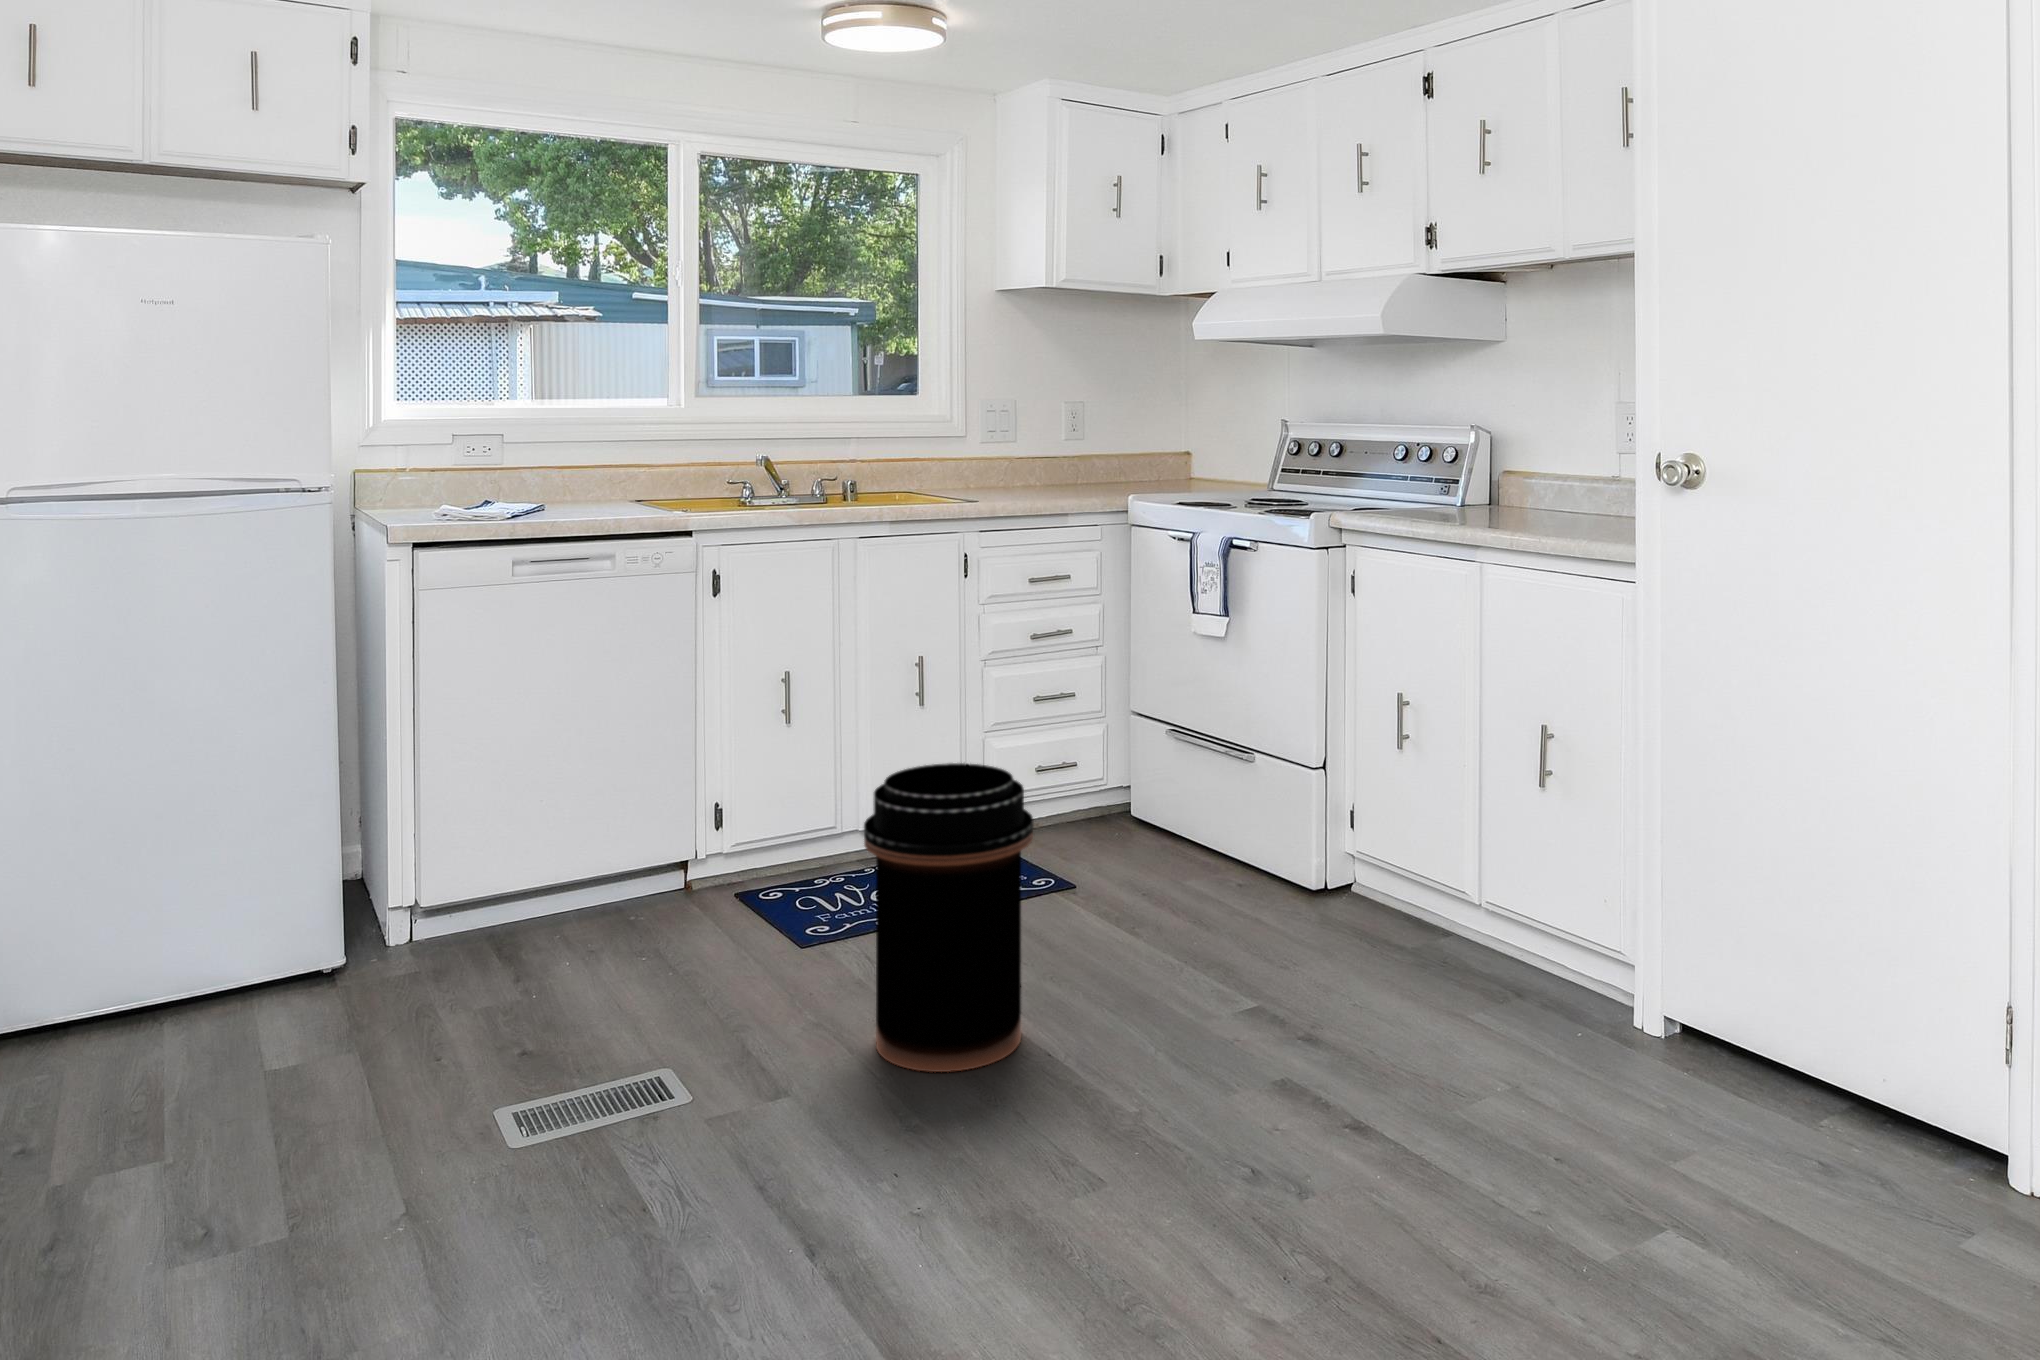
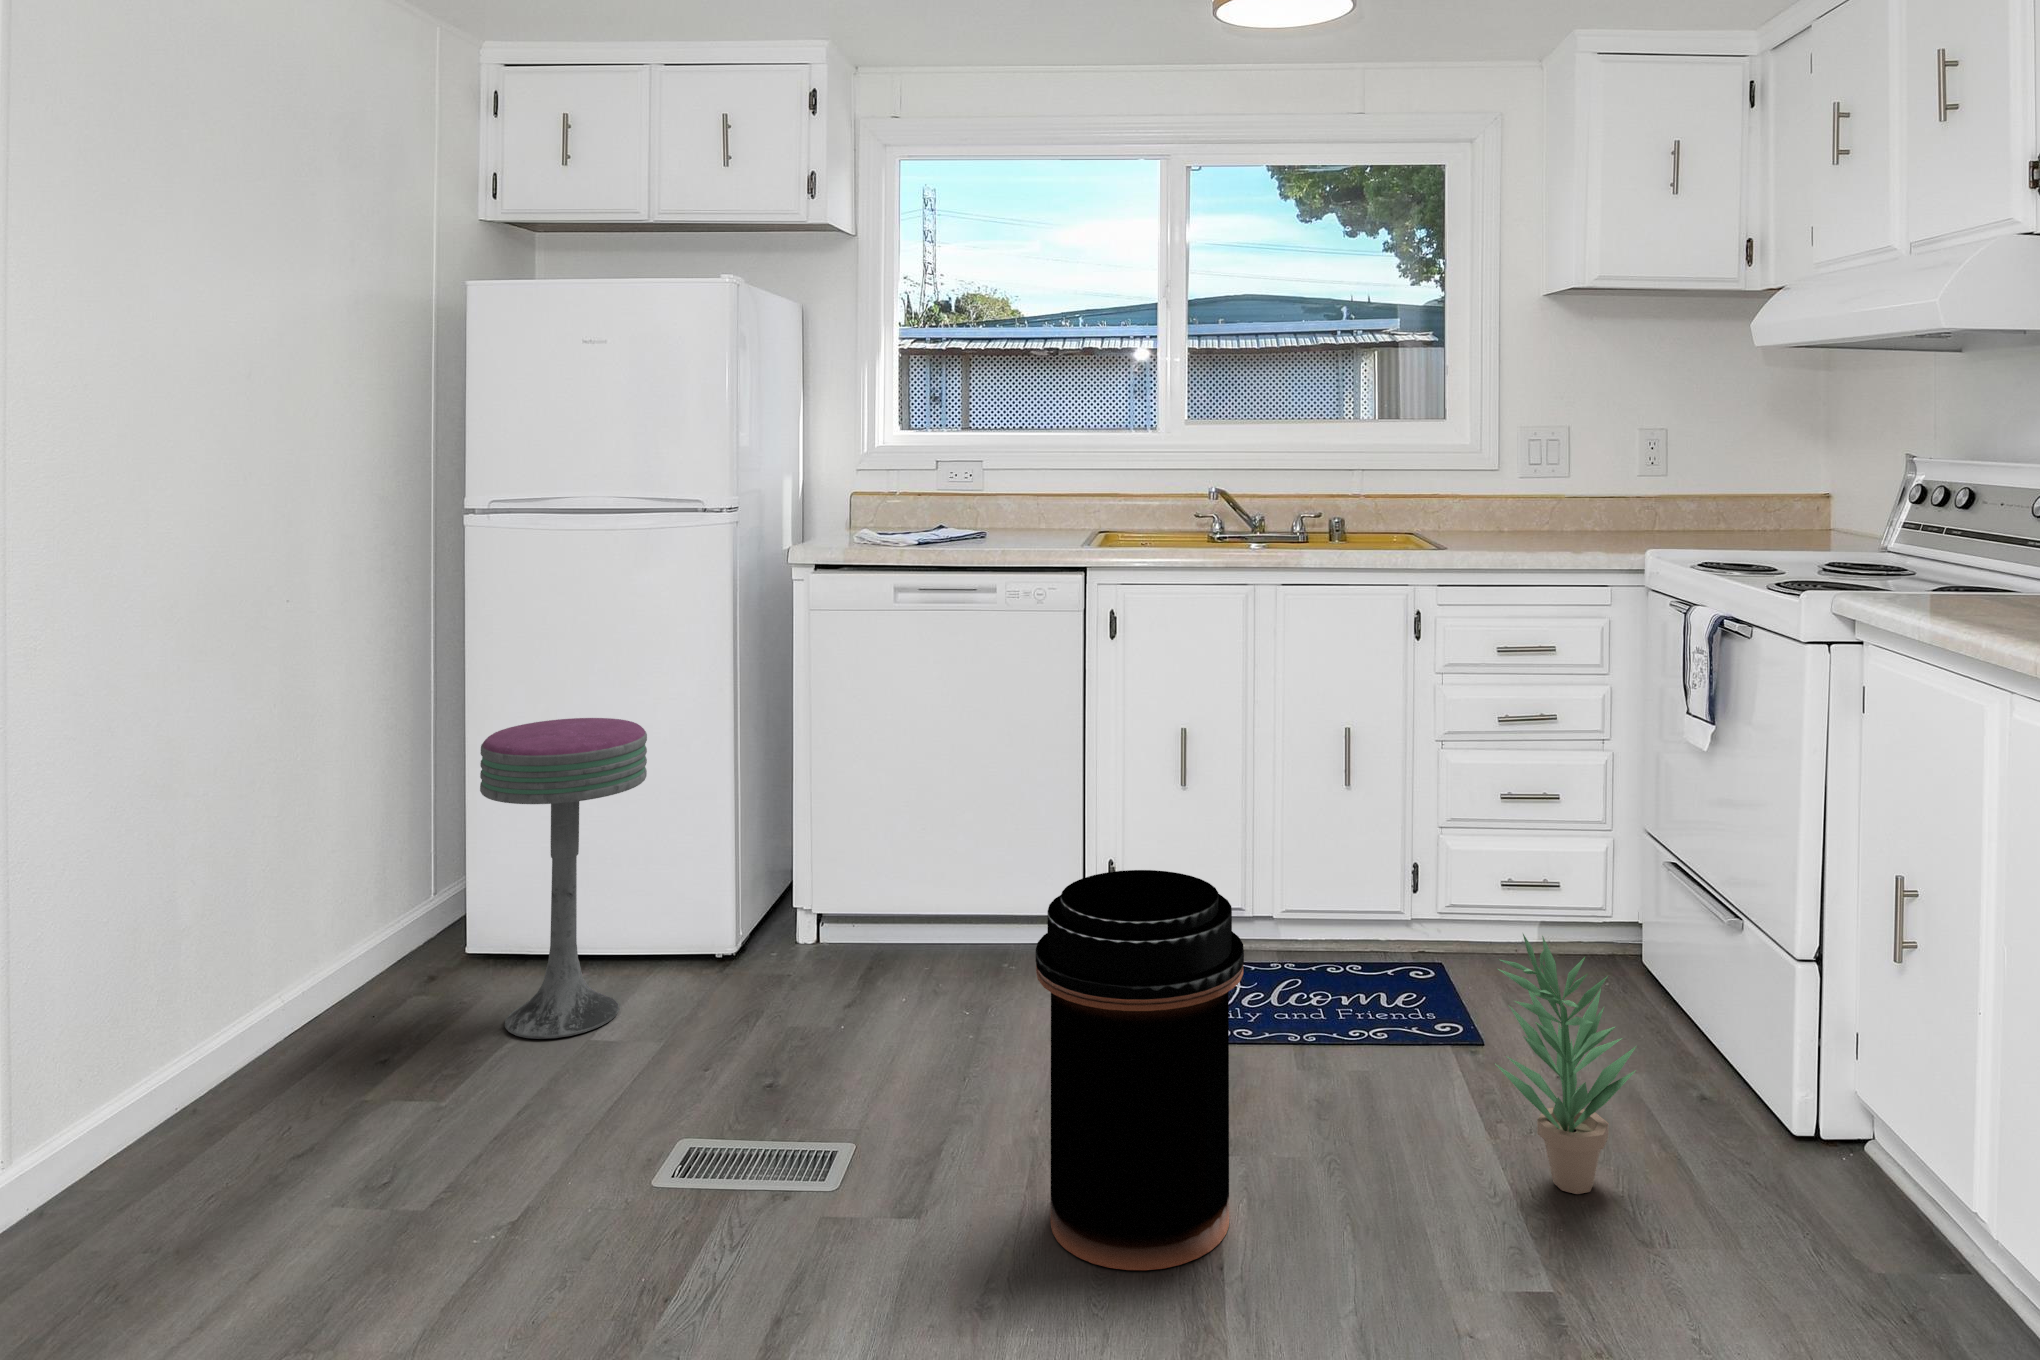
bar stool: none [90,725,289,1077] -> present [480,718,647,1039]
potted plant: none [1159,772,1251,952] -> present [1496,934,1636,1194]

